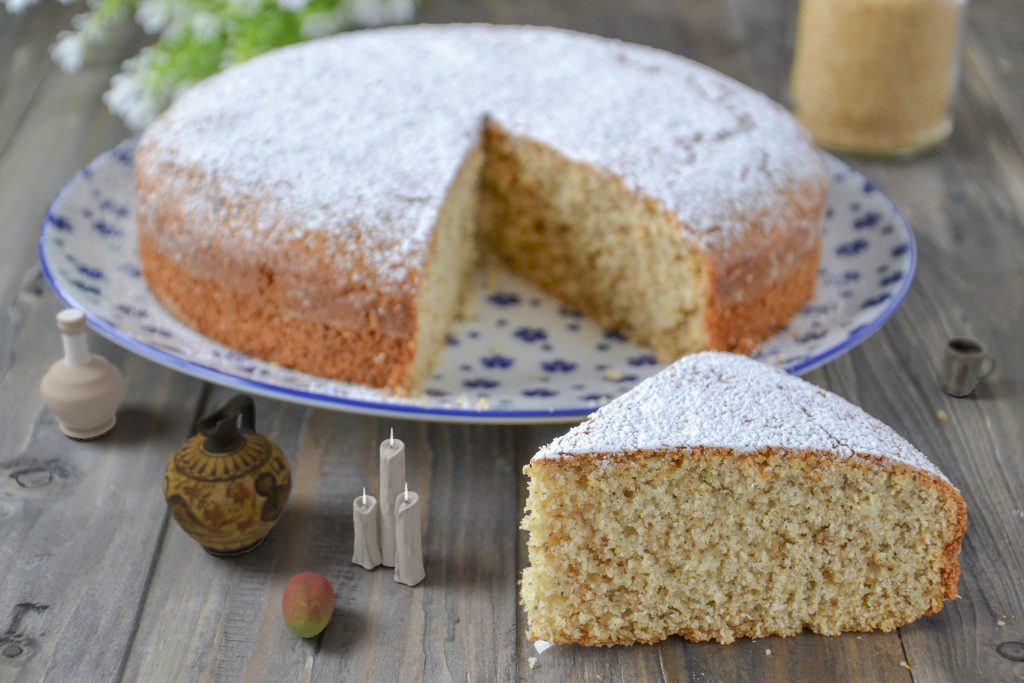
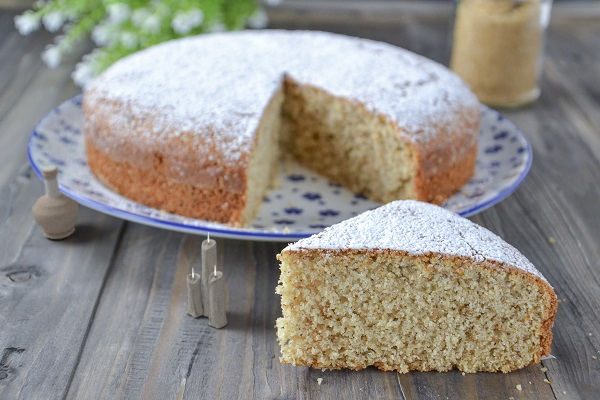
mug: present [939,337,997,397] -> none [546,209,581,243]
ceramic jug: present [163,394,292,556] -> none [80,211,156,305]
fruit: present [282,572,335,638] -> none [135,315,168,354]

